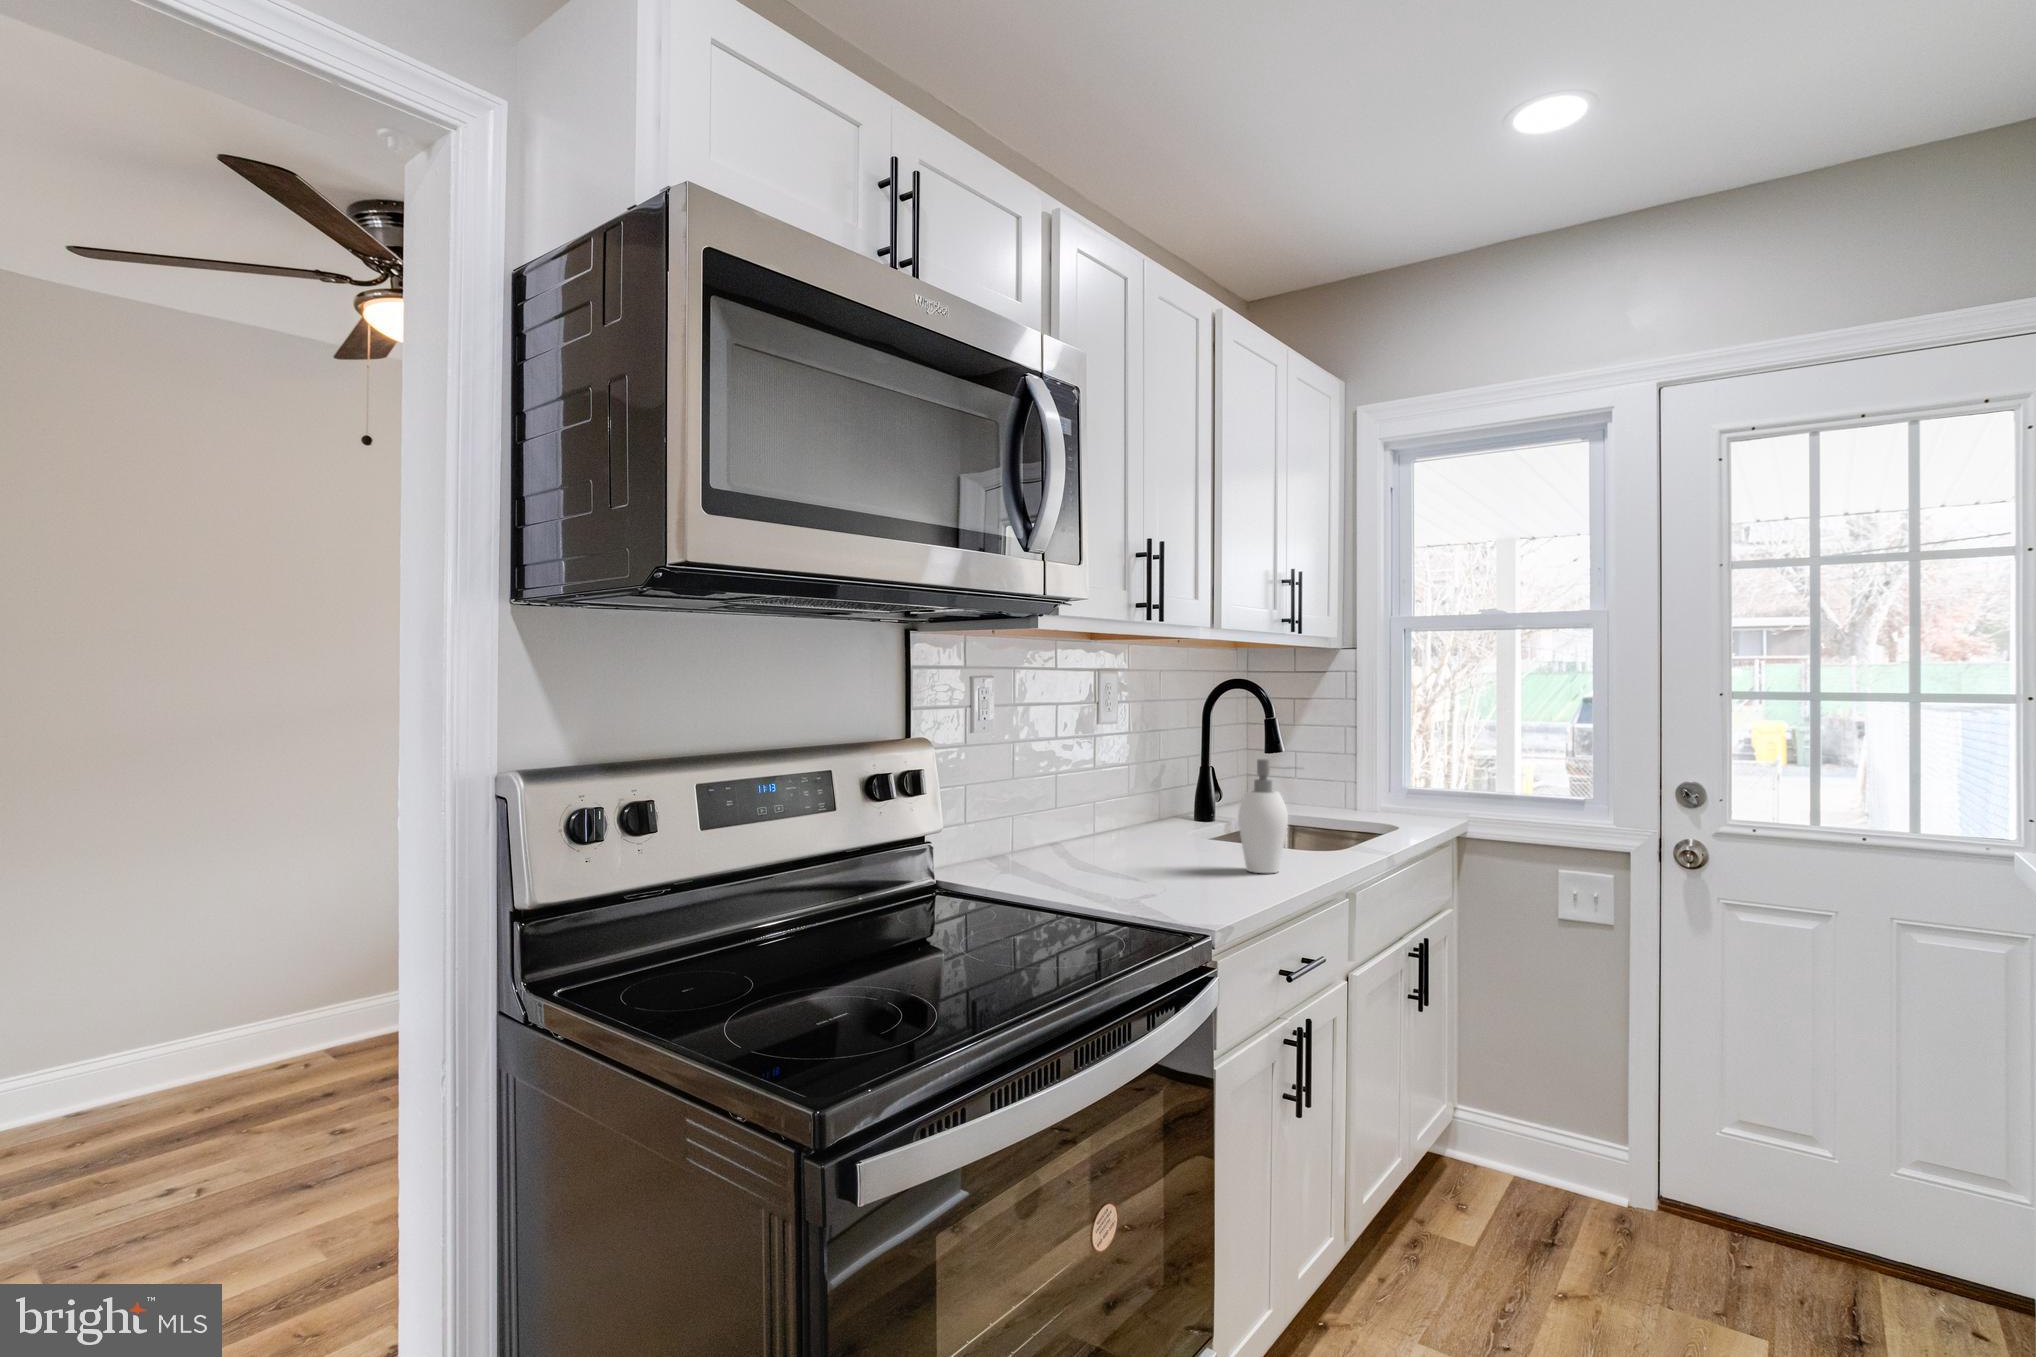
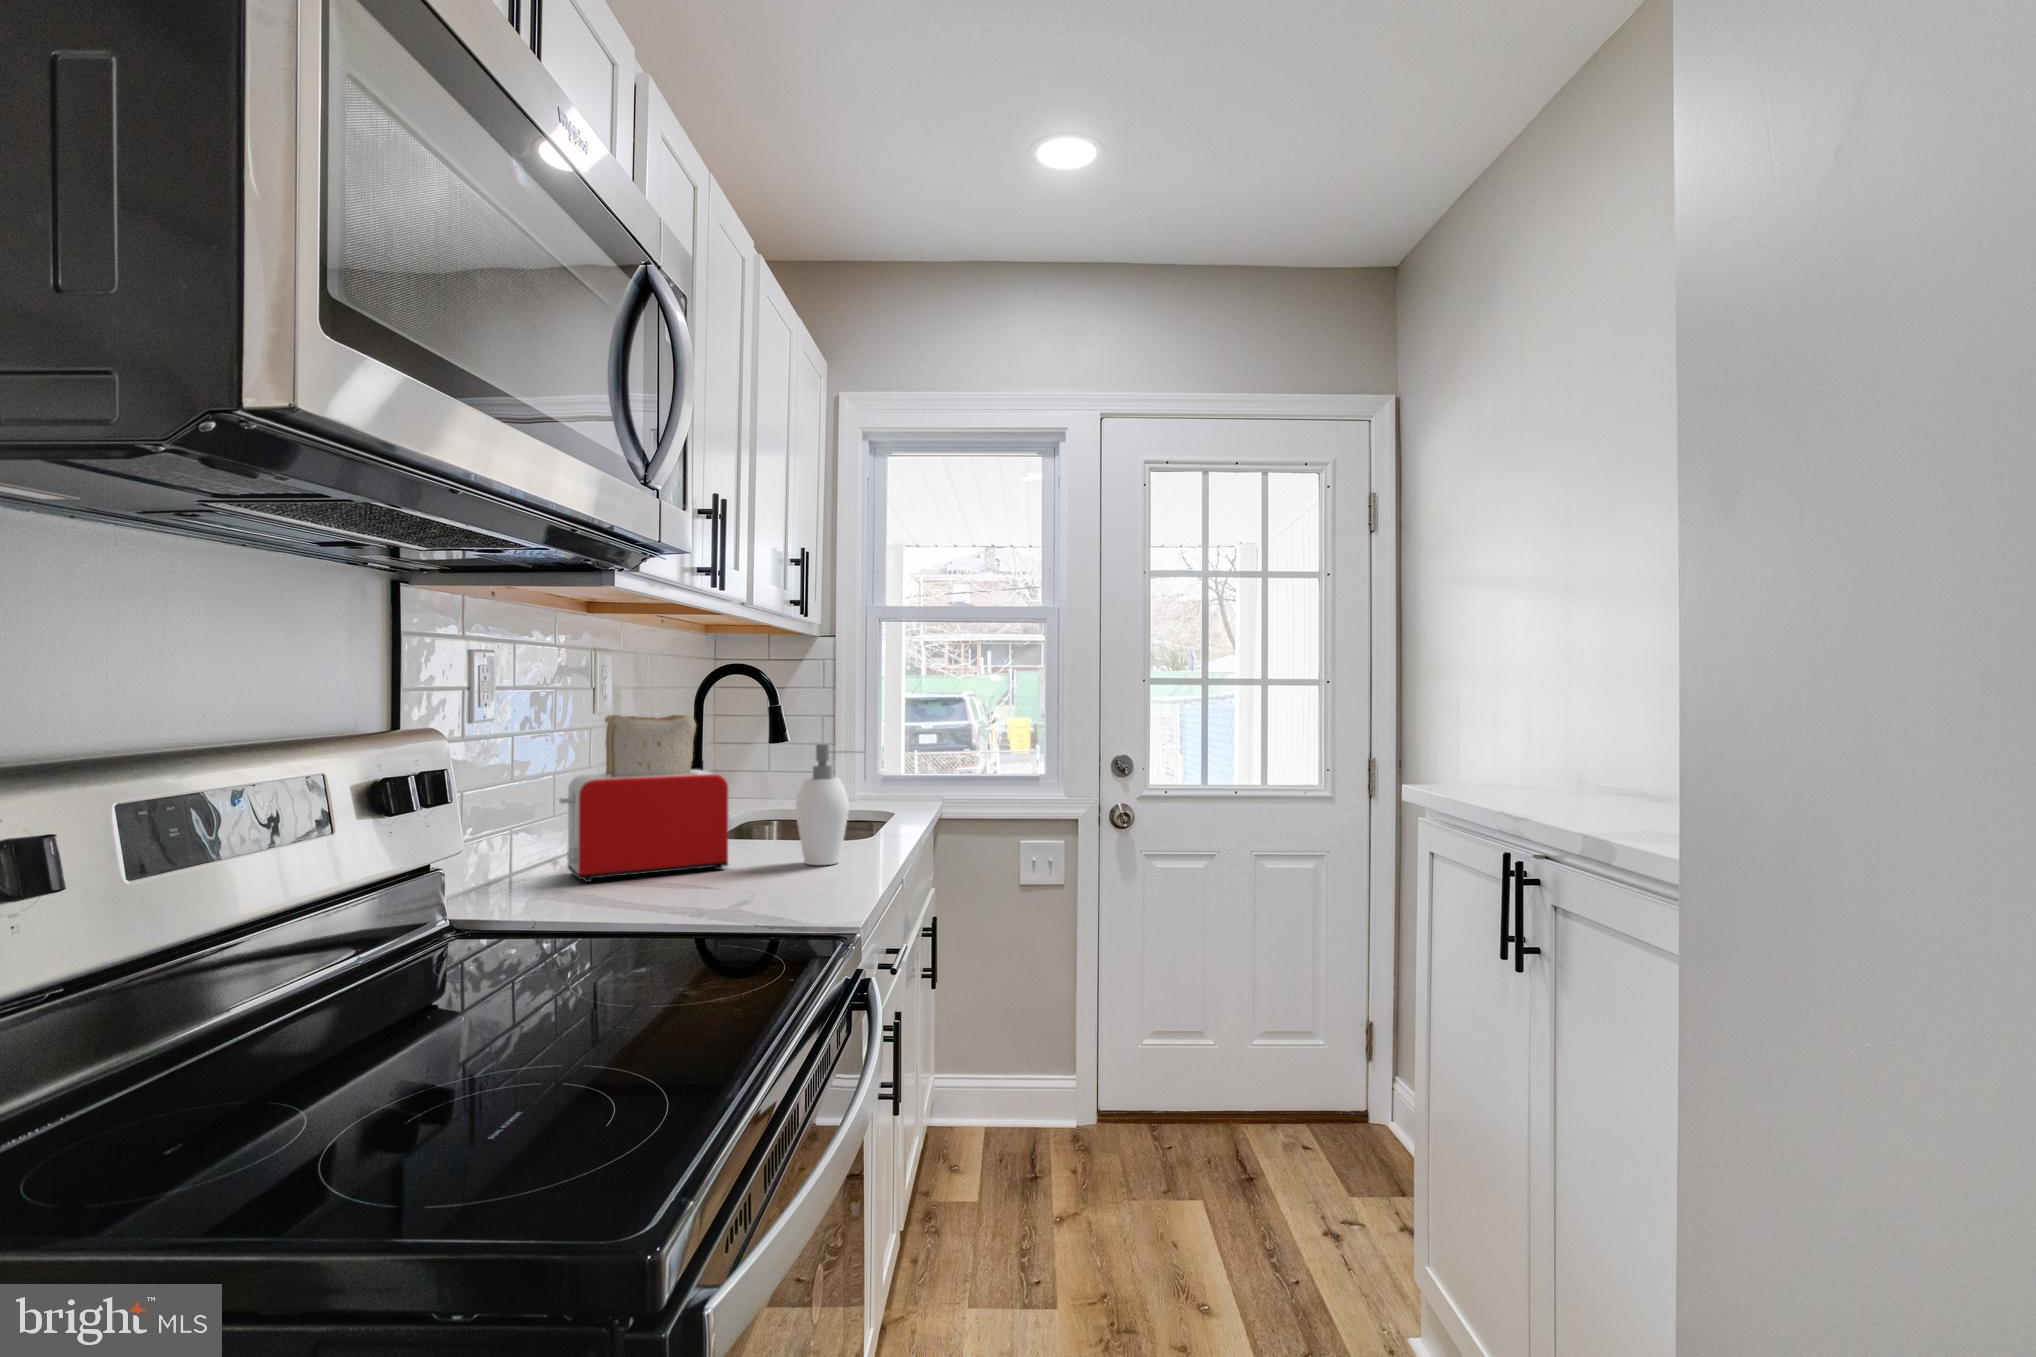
toaster: none [1046,727,1179,867] -> present [559,715,728,882]

